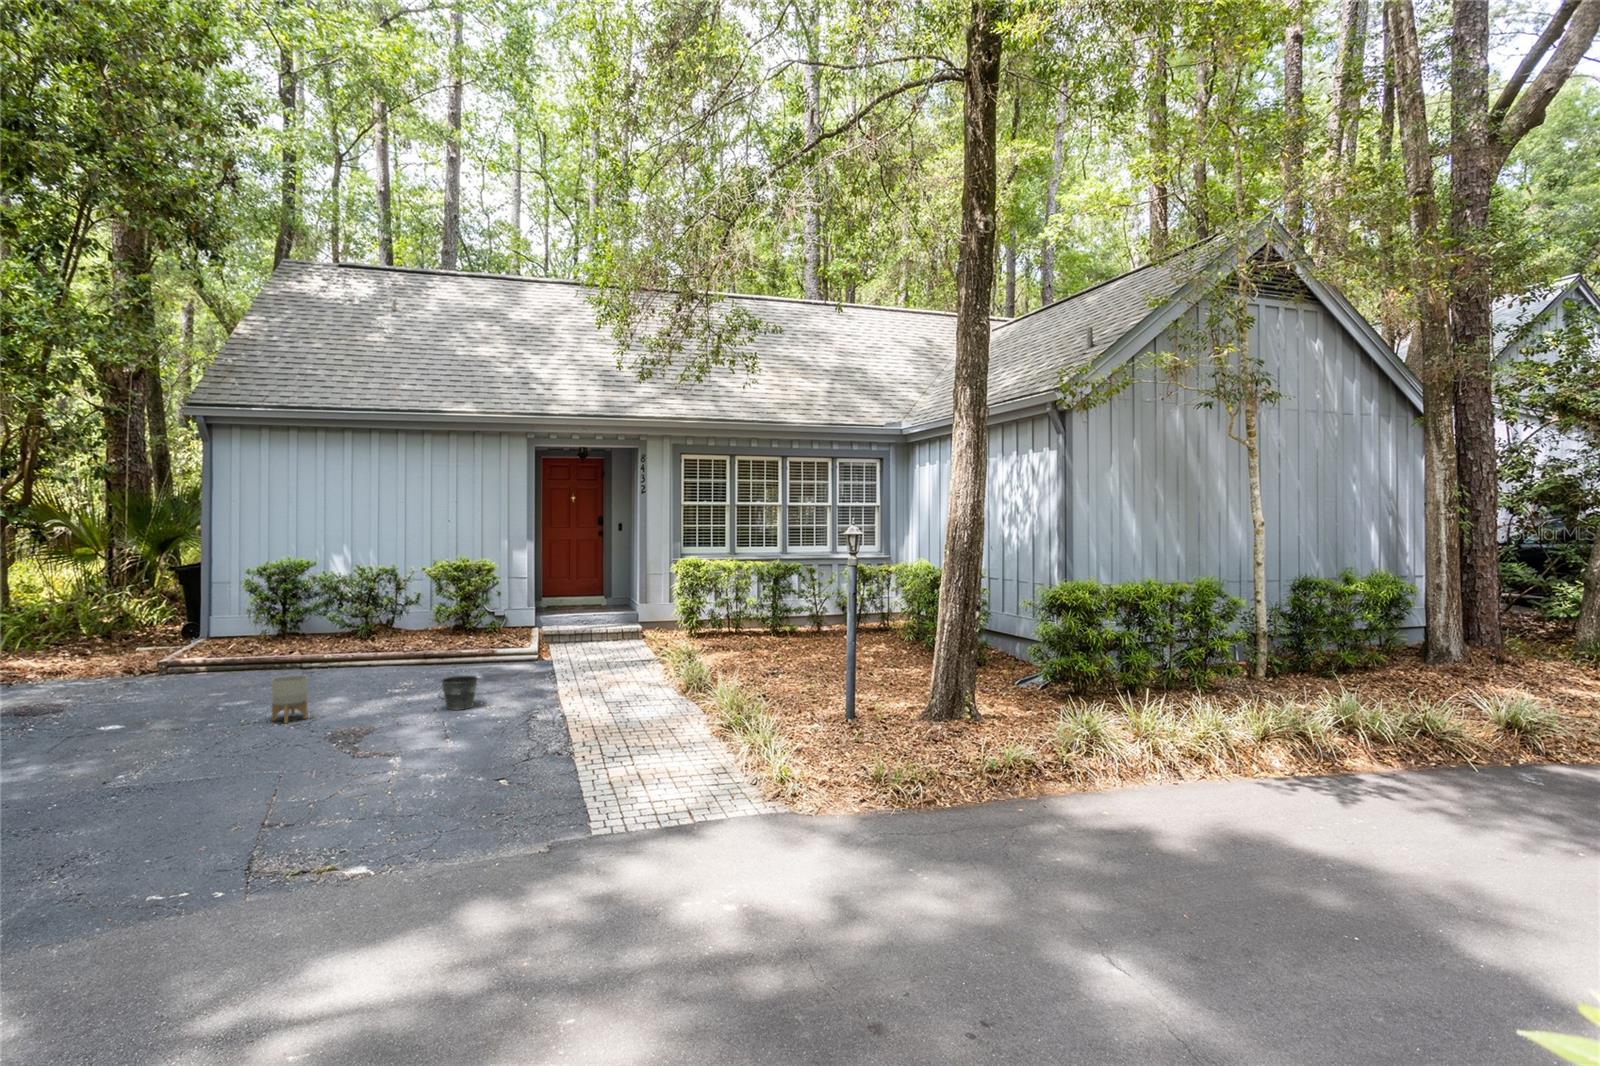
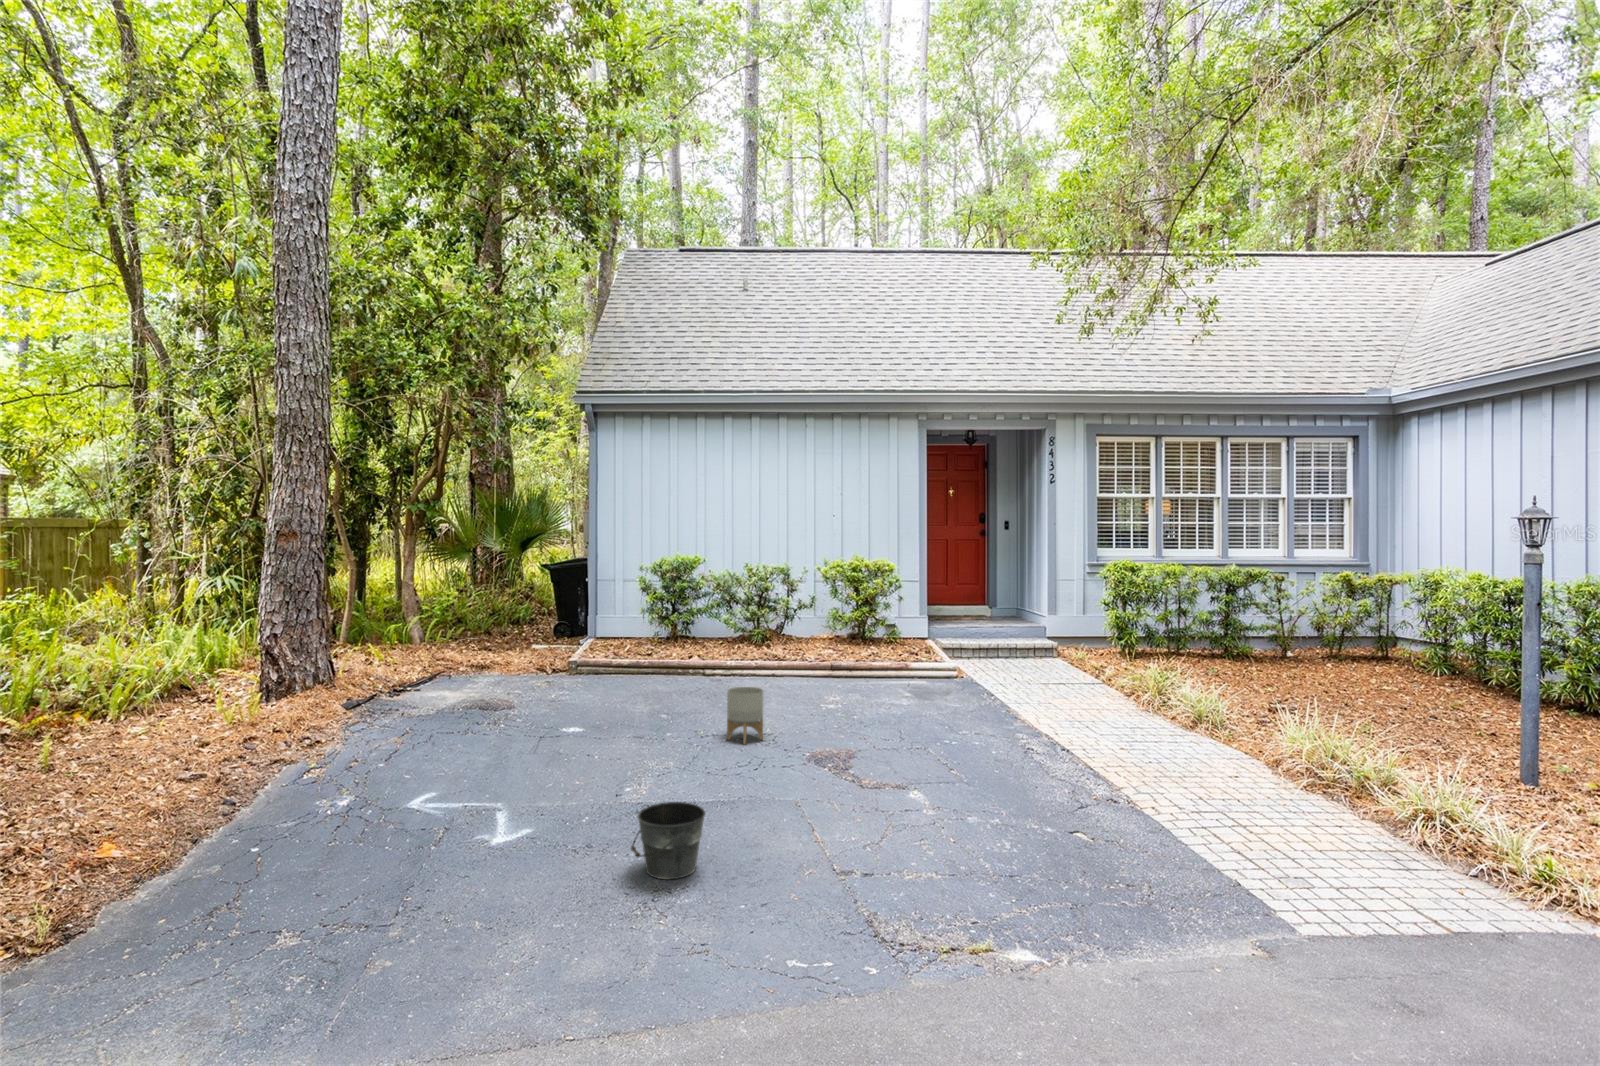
bucket: present [439,676,477,710] -> present [631,802,705,879]

